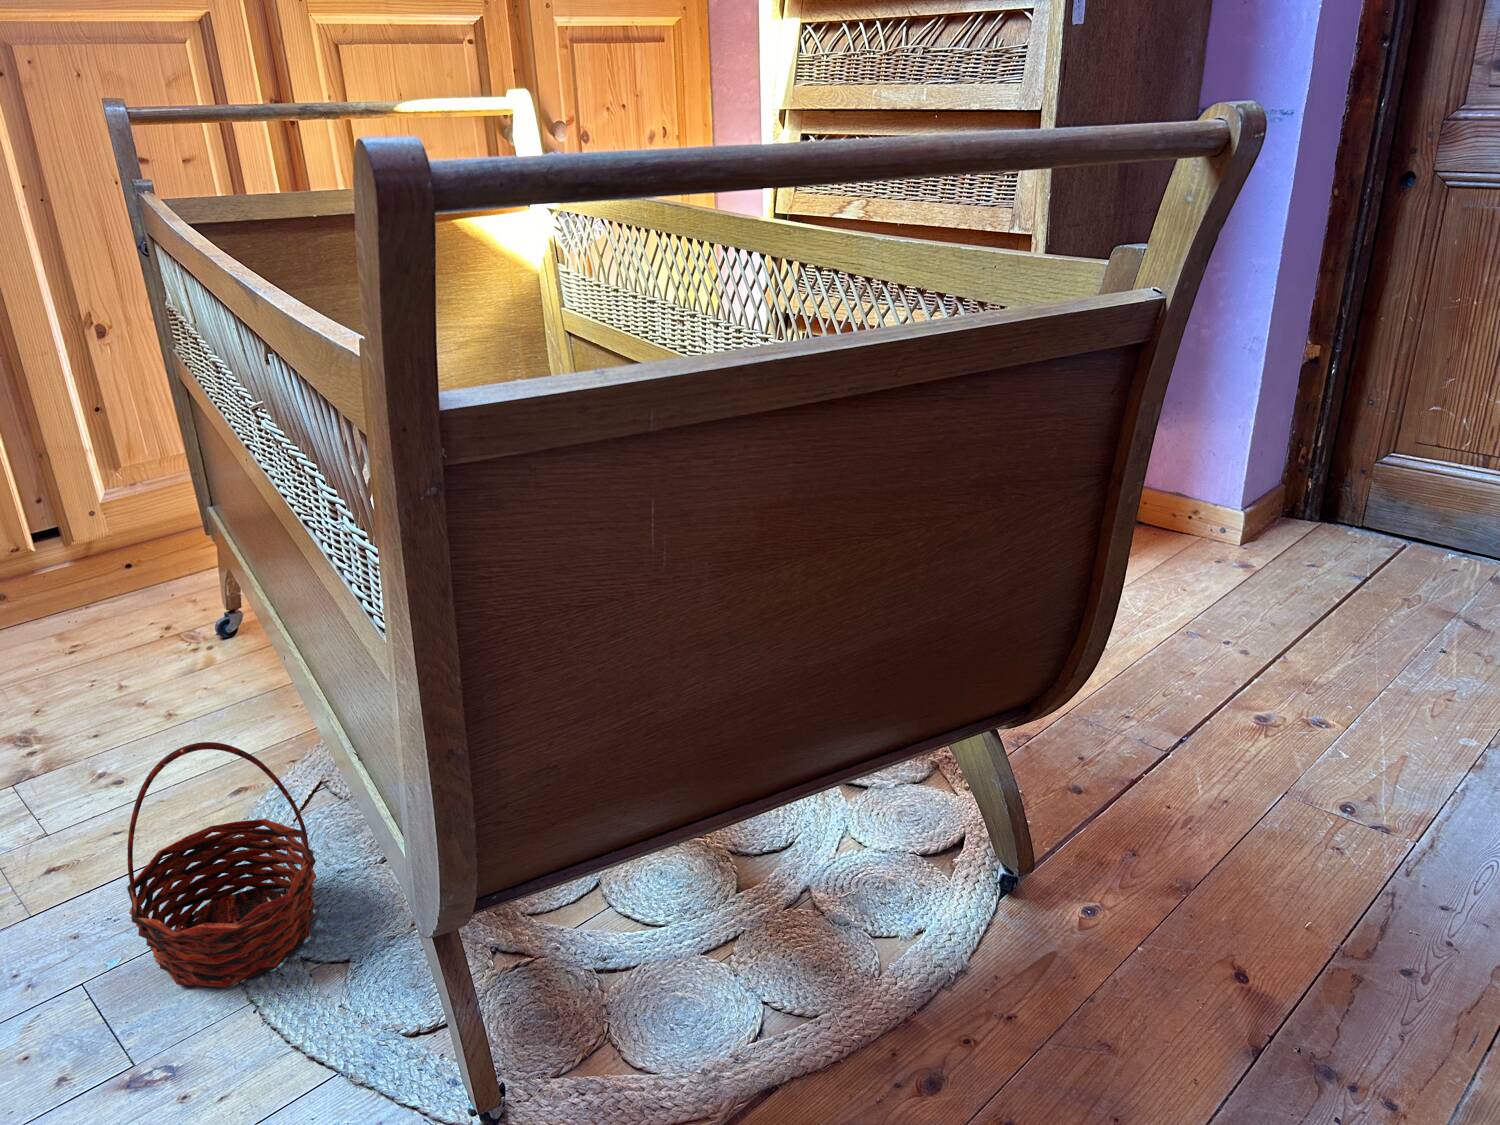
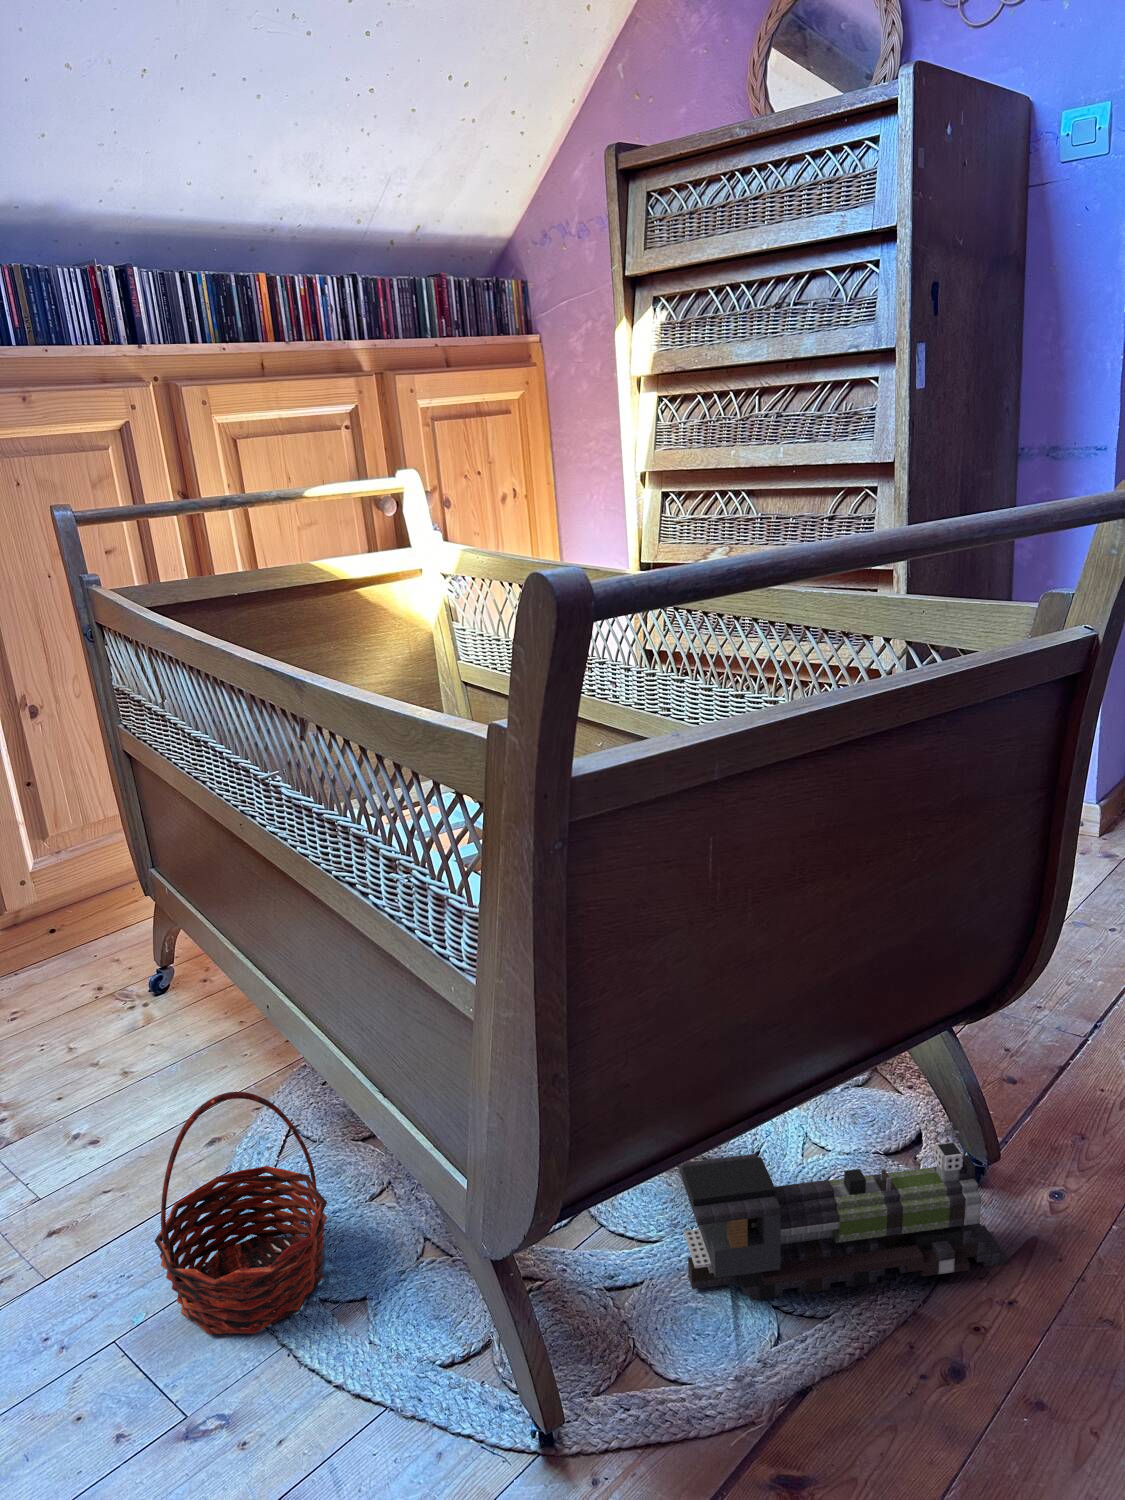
toy train: none [678,825,1018,994] -> present [679,1122,1007,1300]

